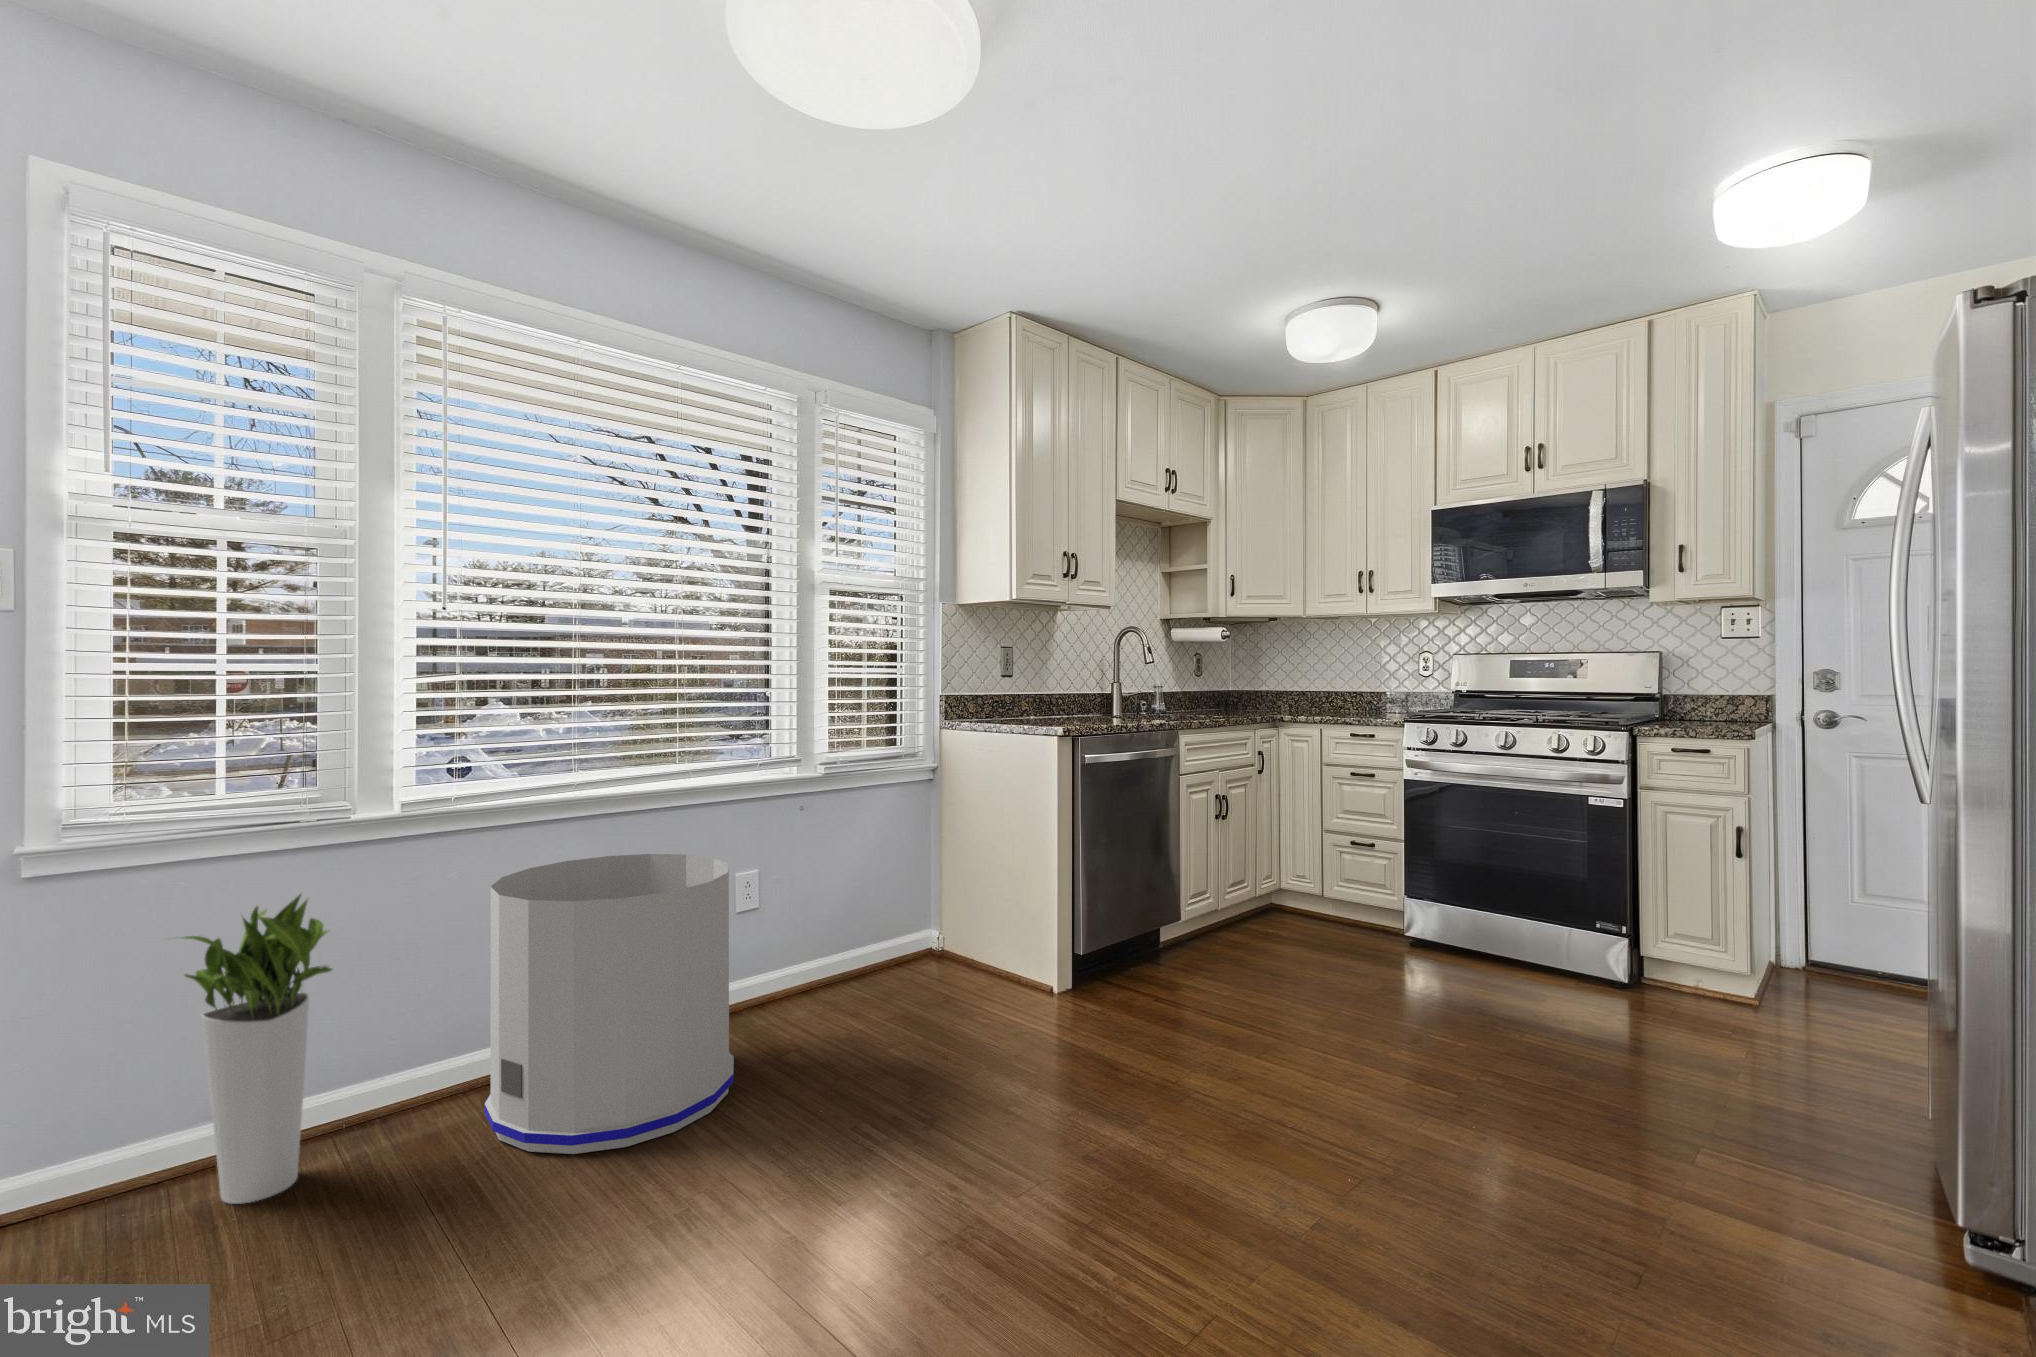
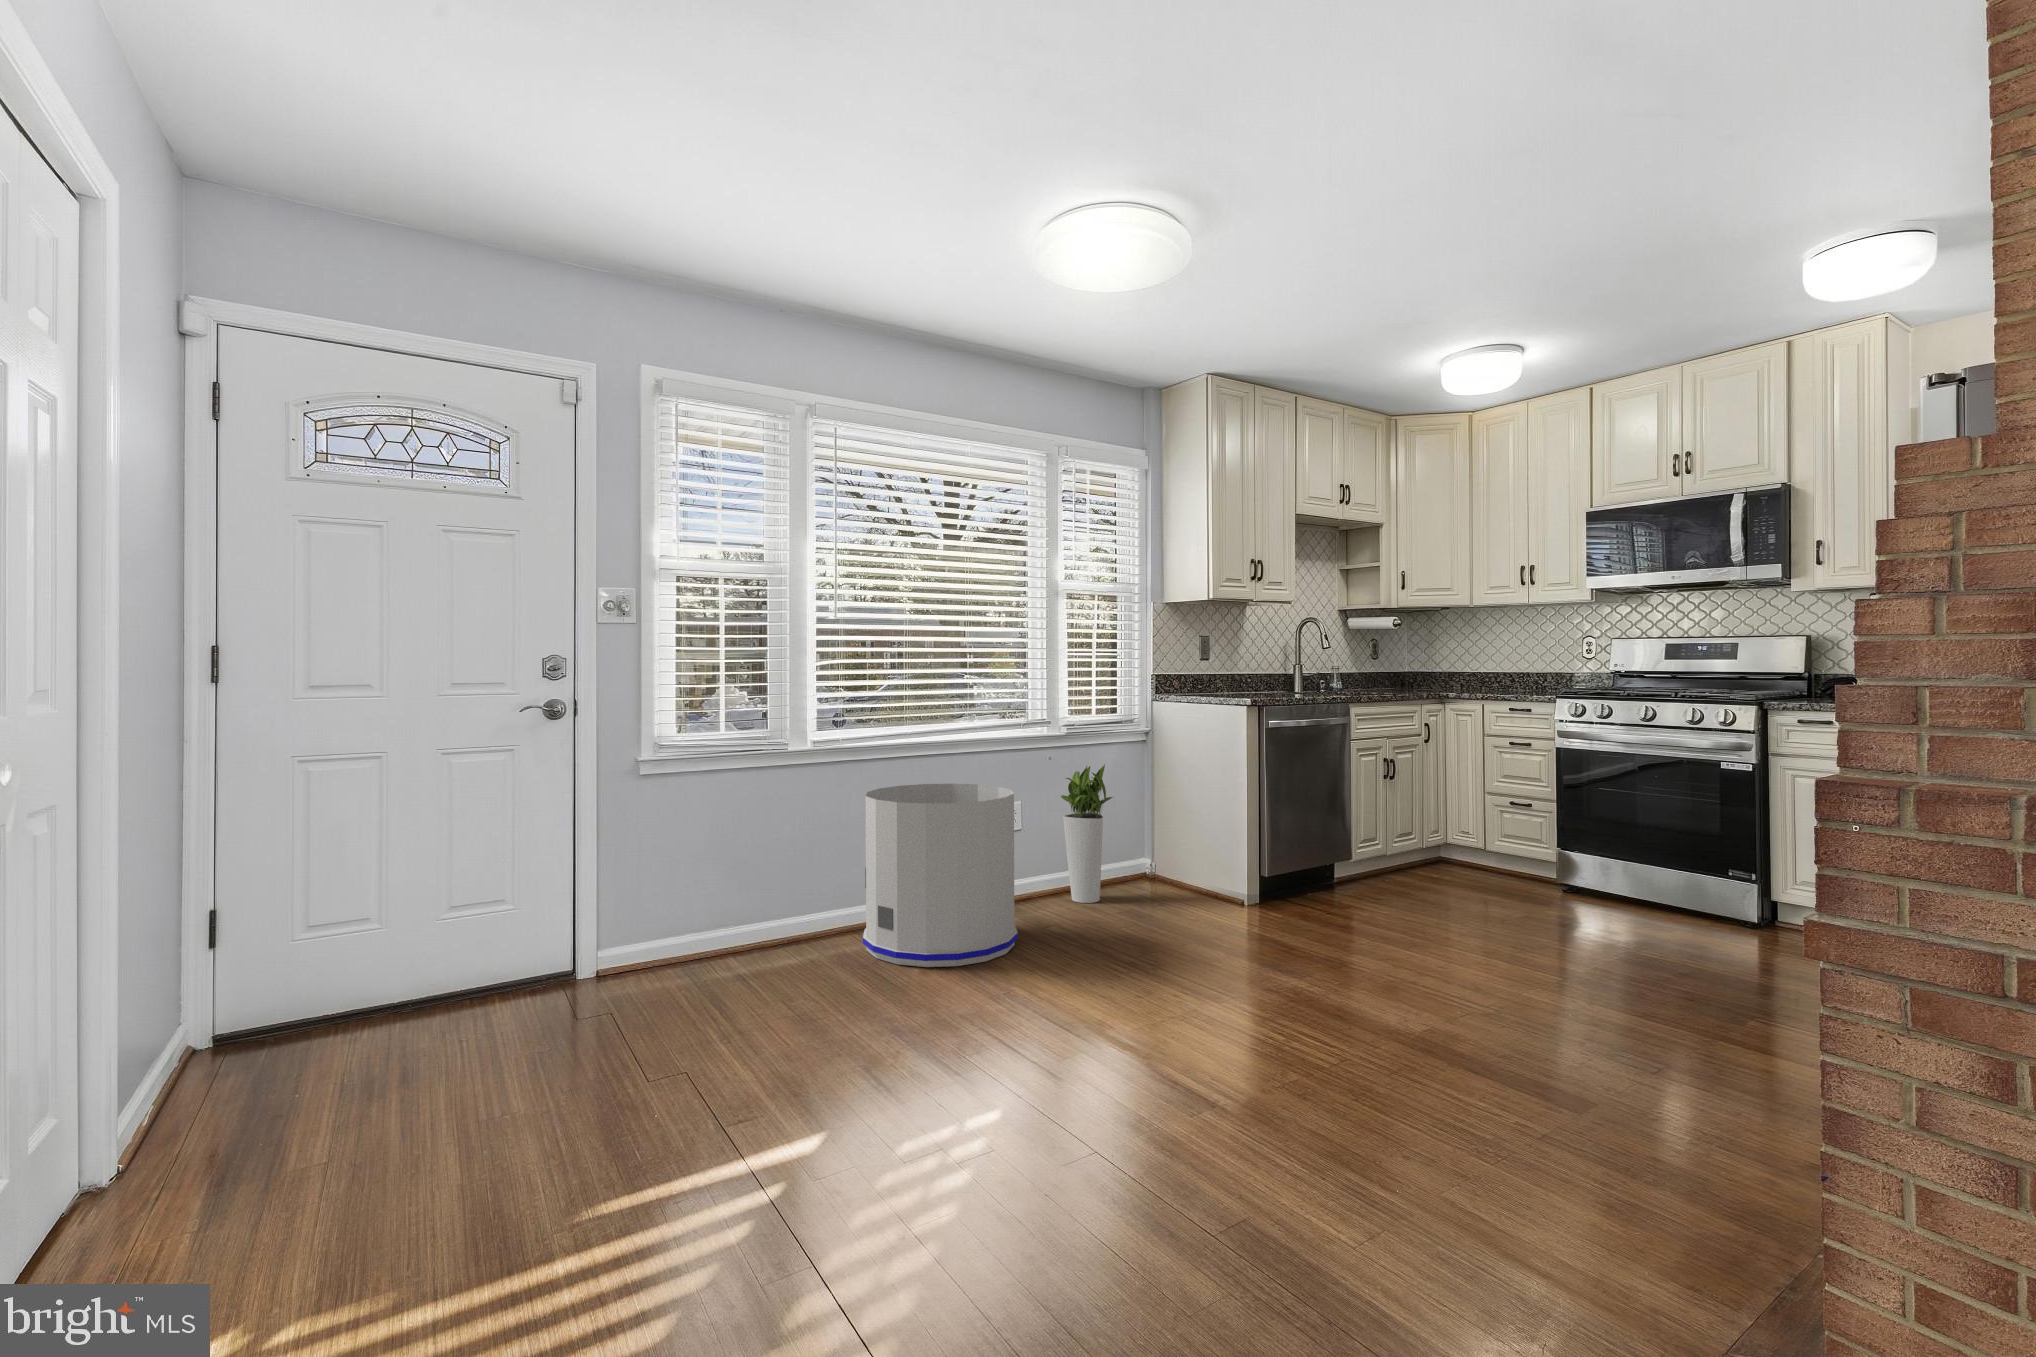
planter: present [185,894,332,1204] -> present [1061,765,1112,903]

